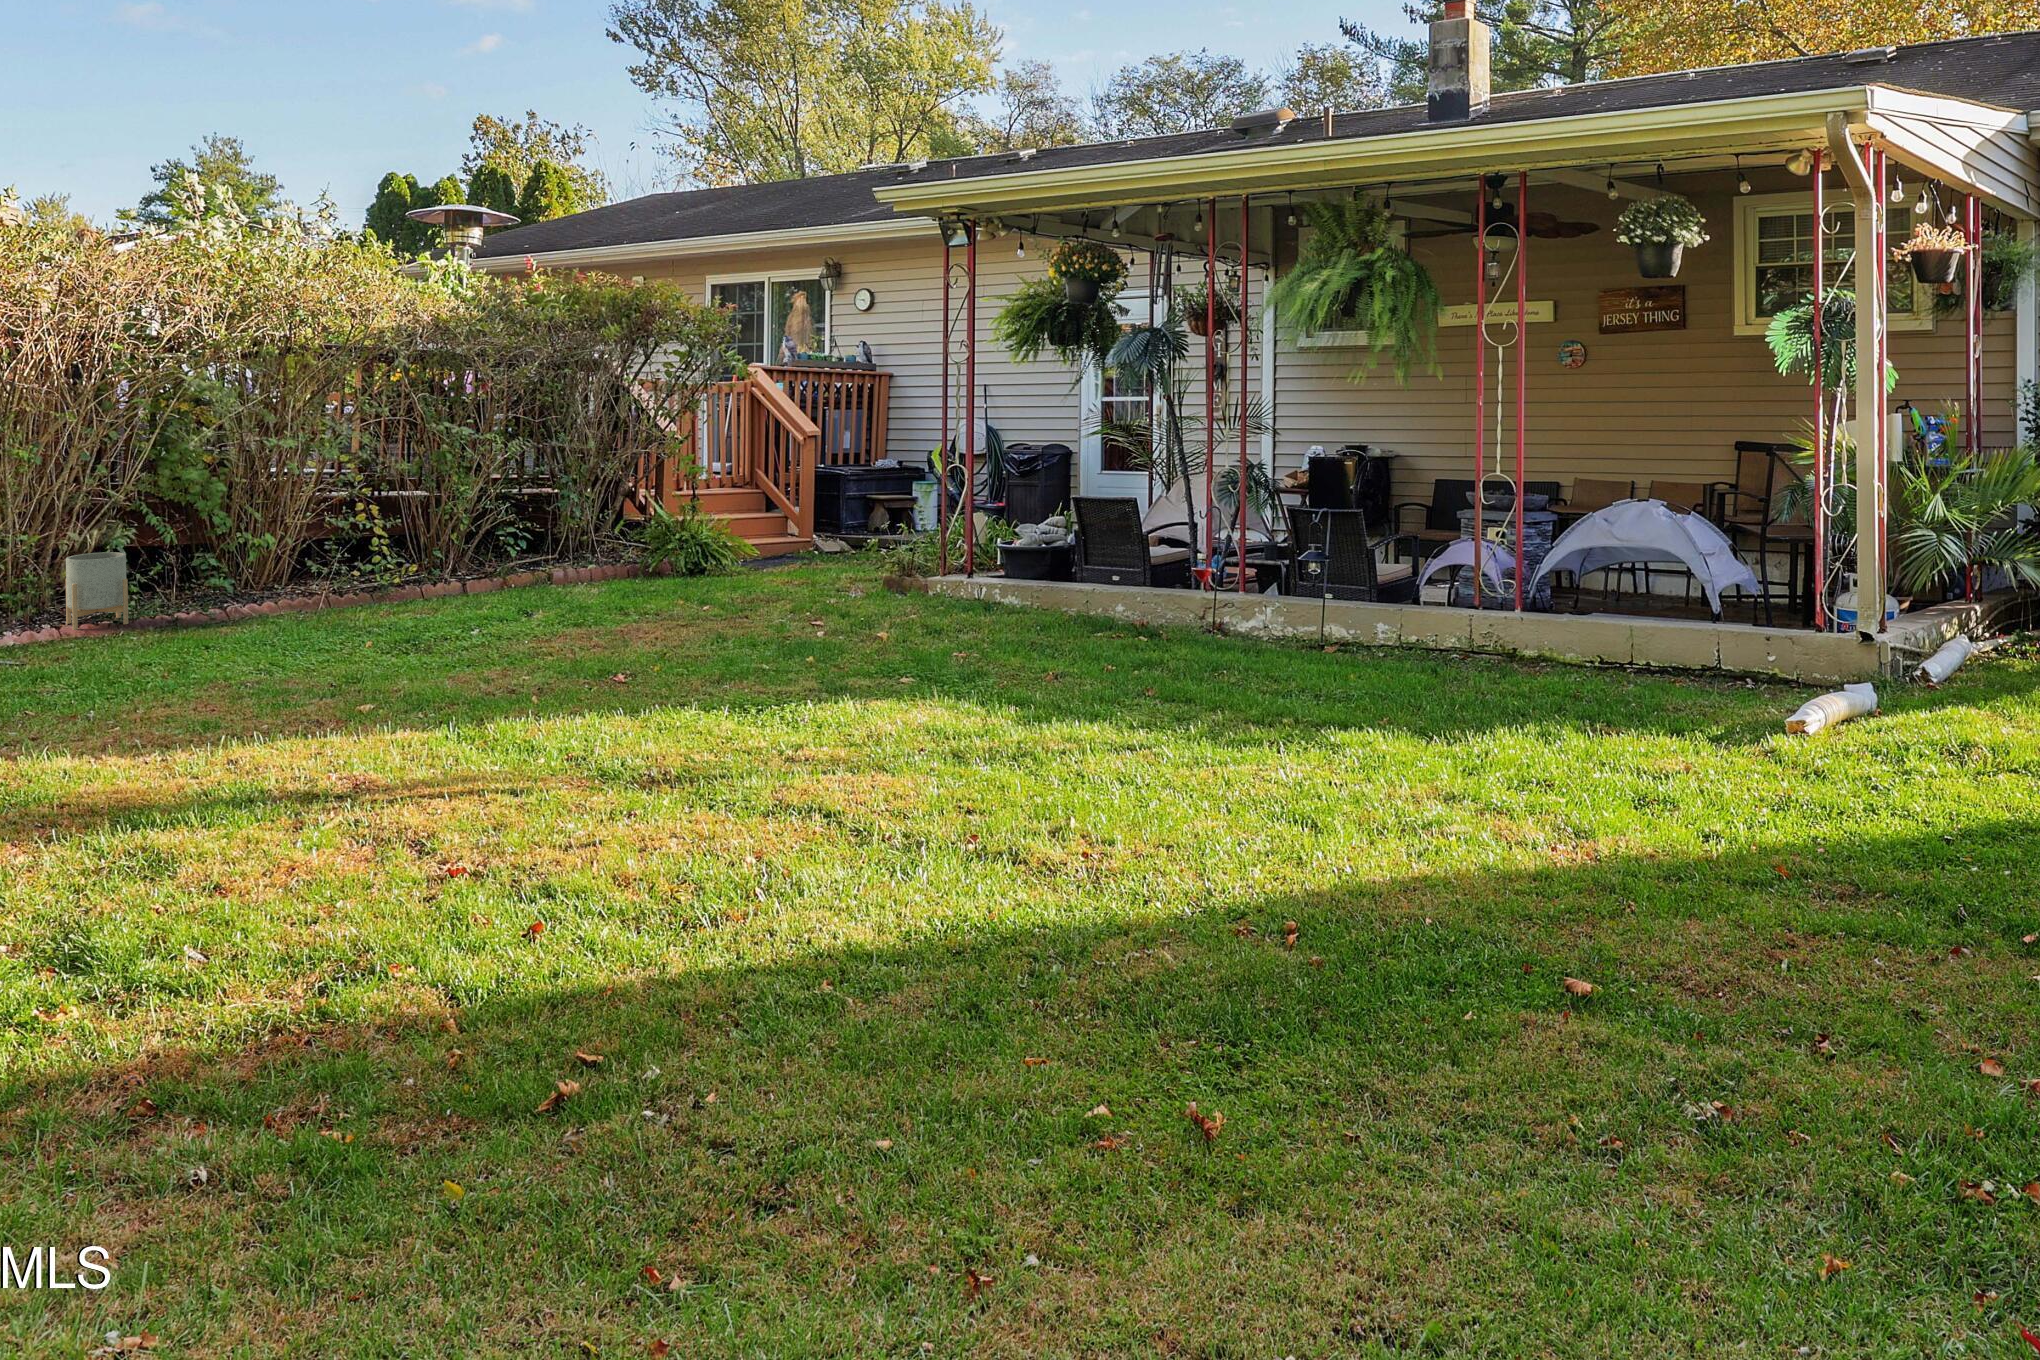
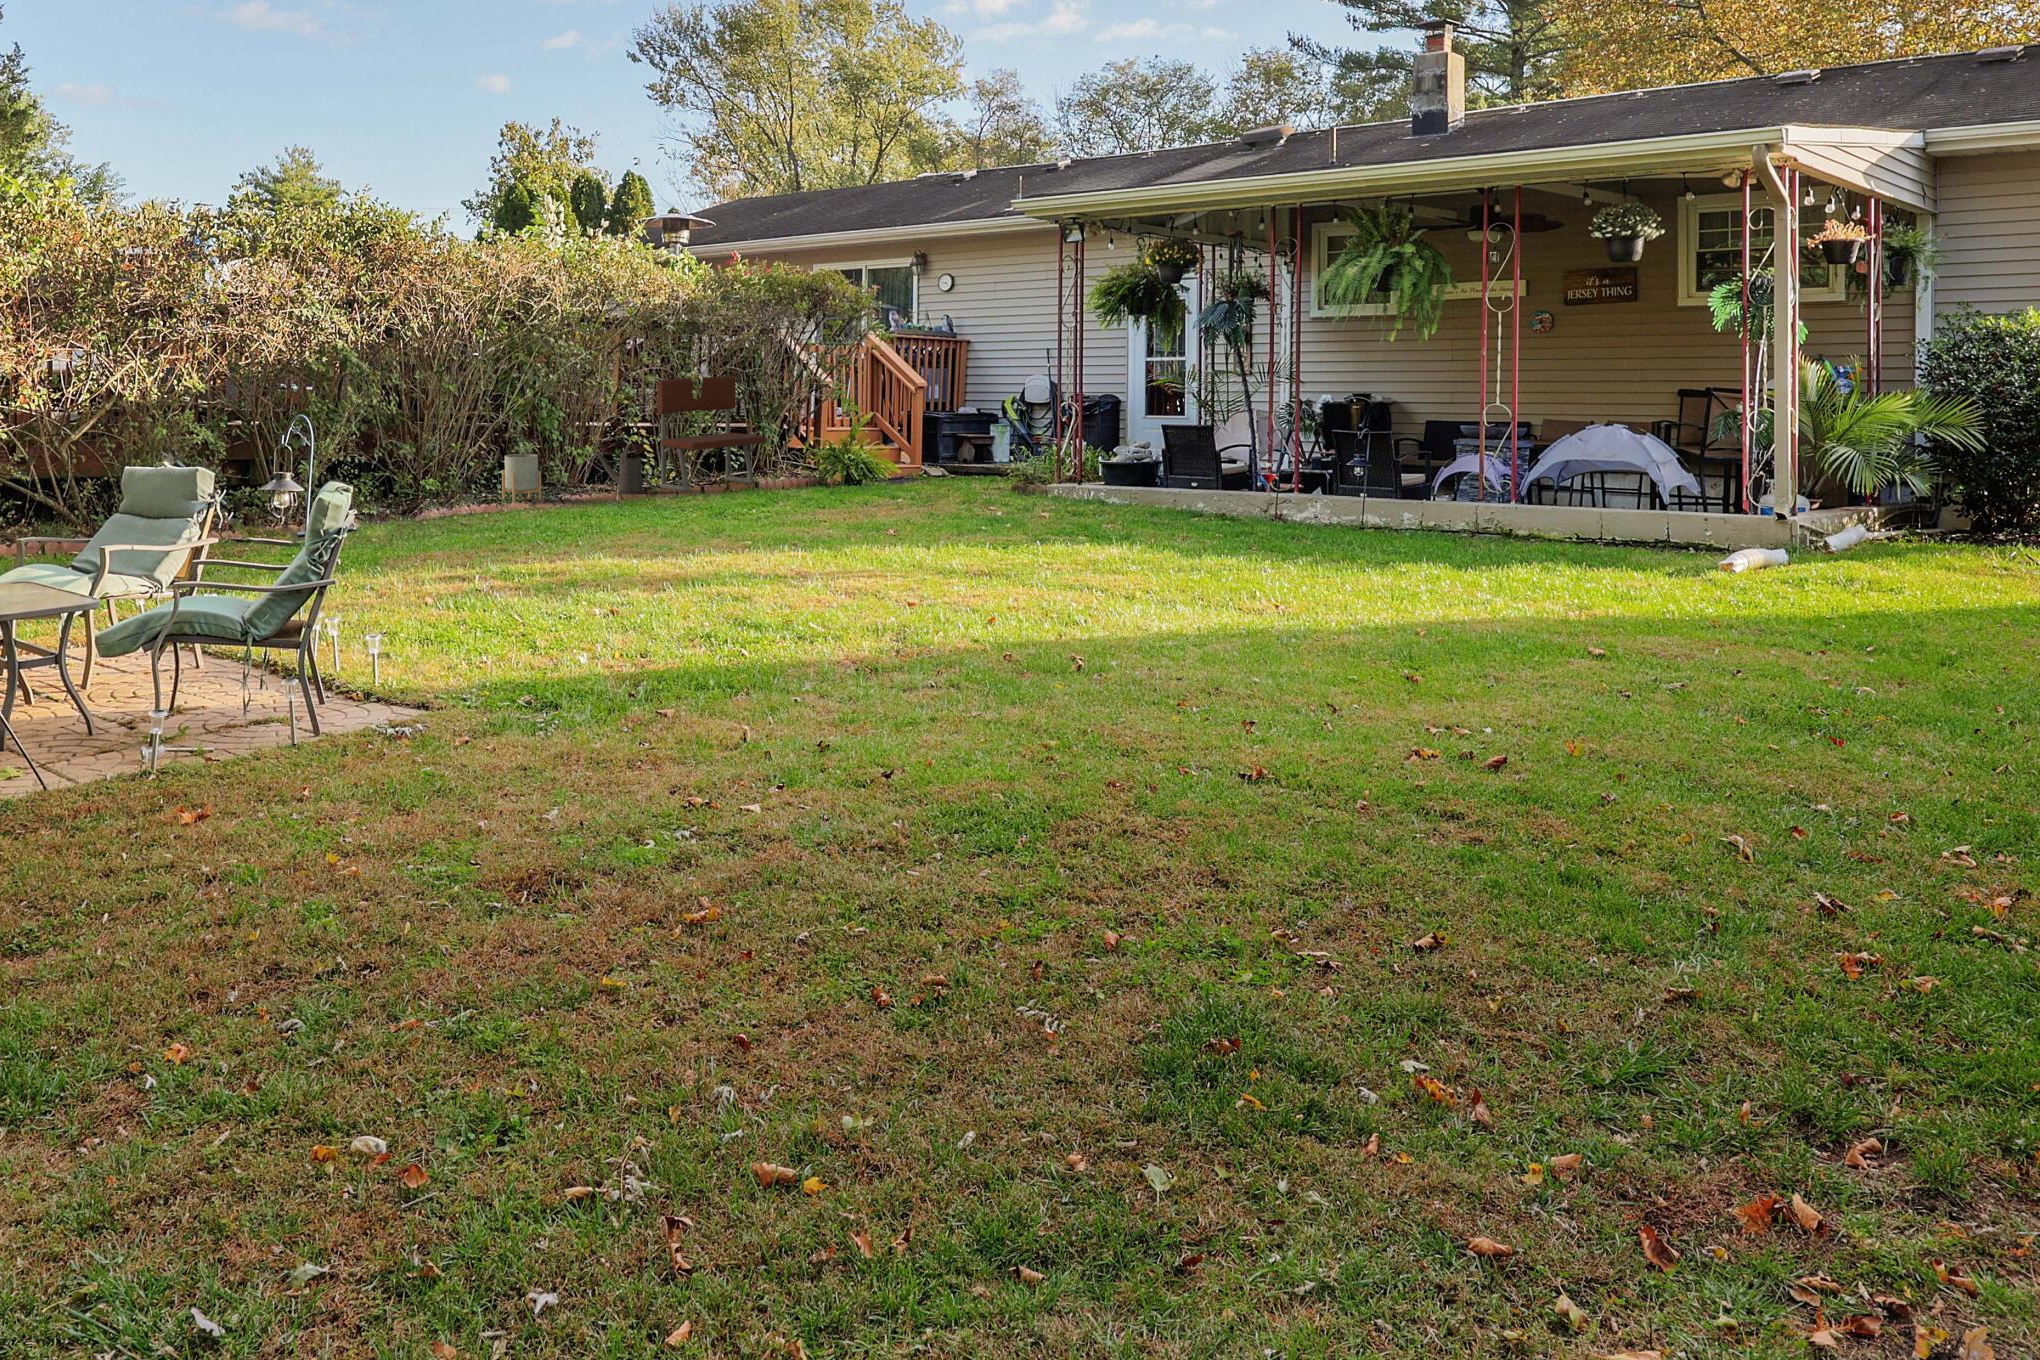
bench: none [356,429,531,600] -> present [657,376,766,491]
watering can: none [250,531,326,607] -> present [596,443,649,494]

